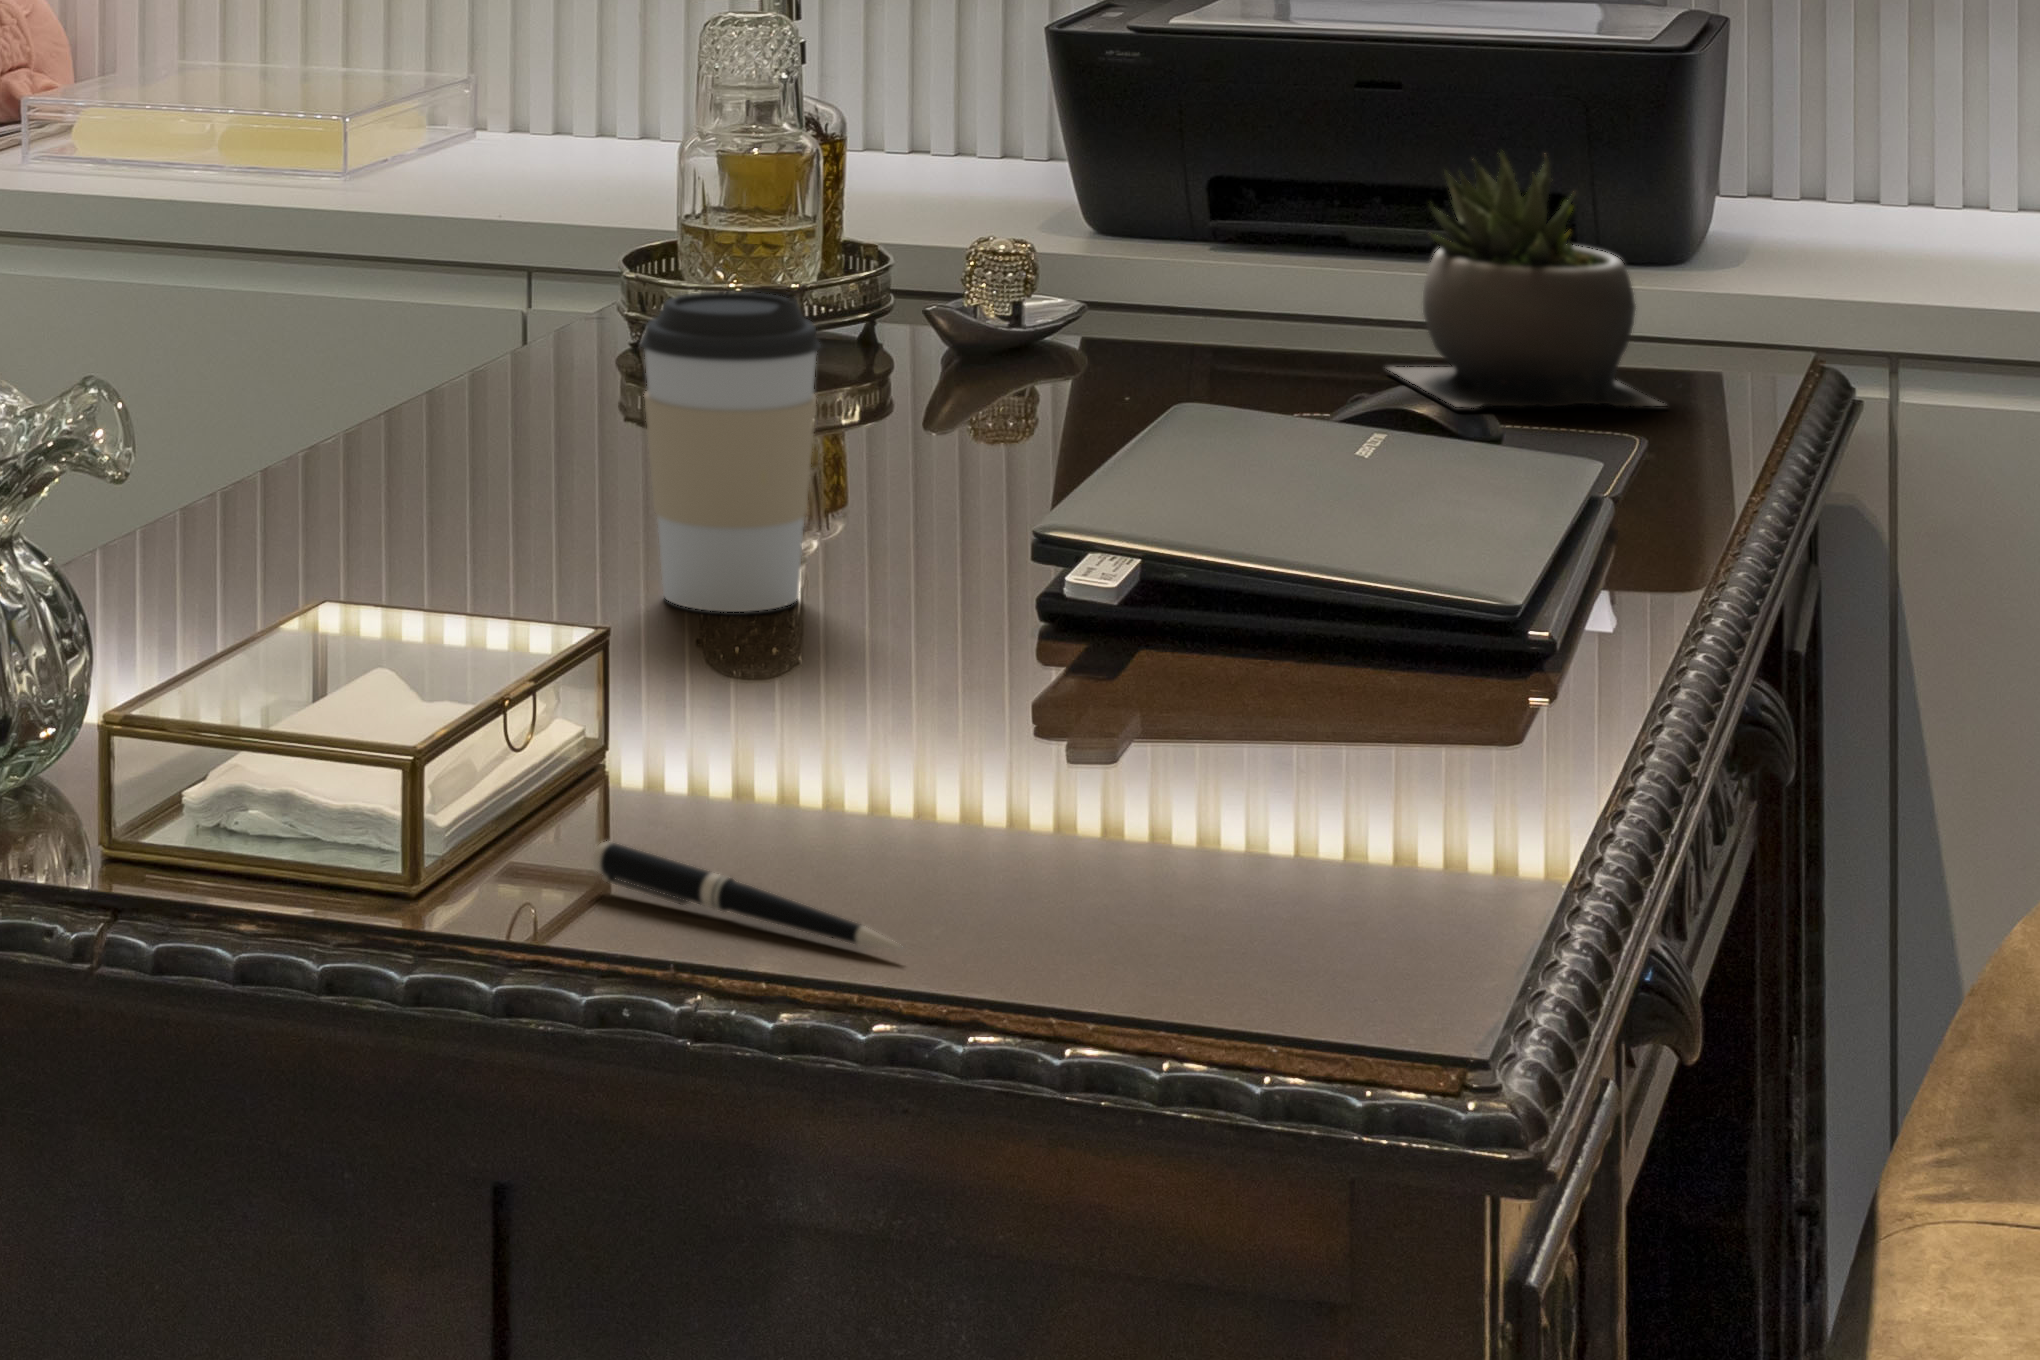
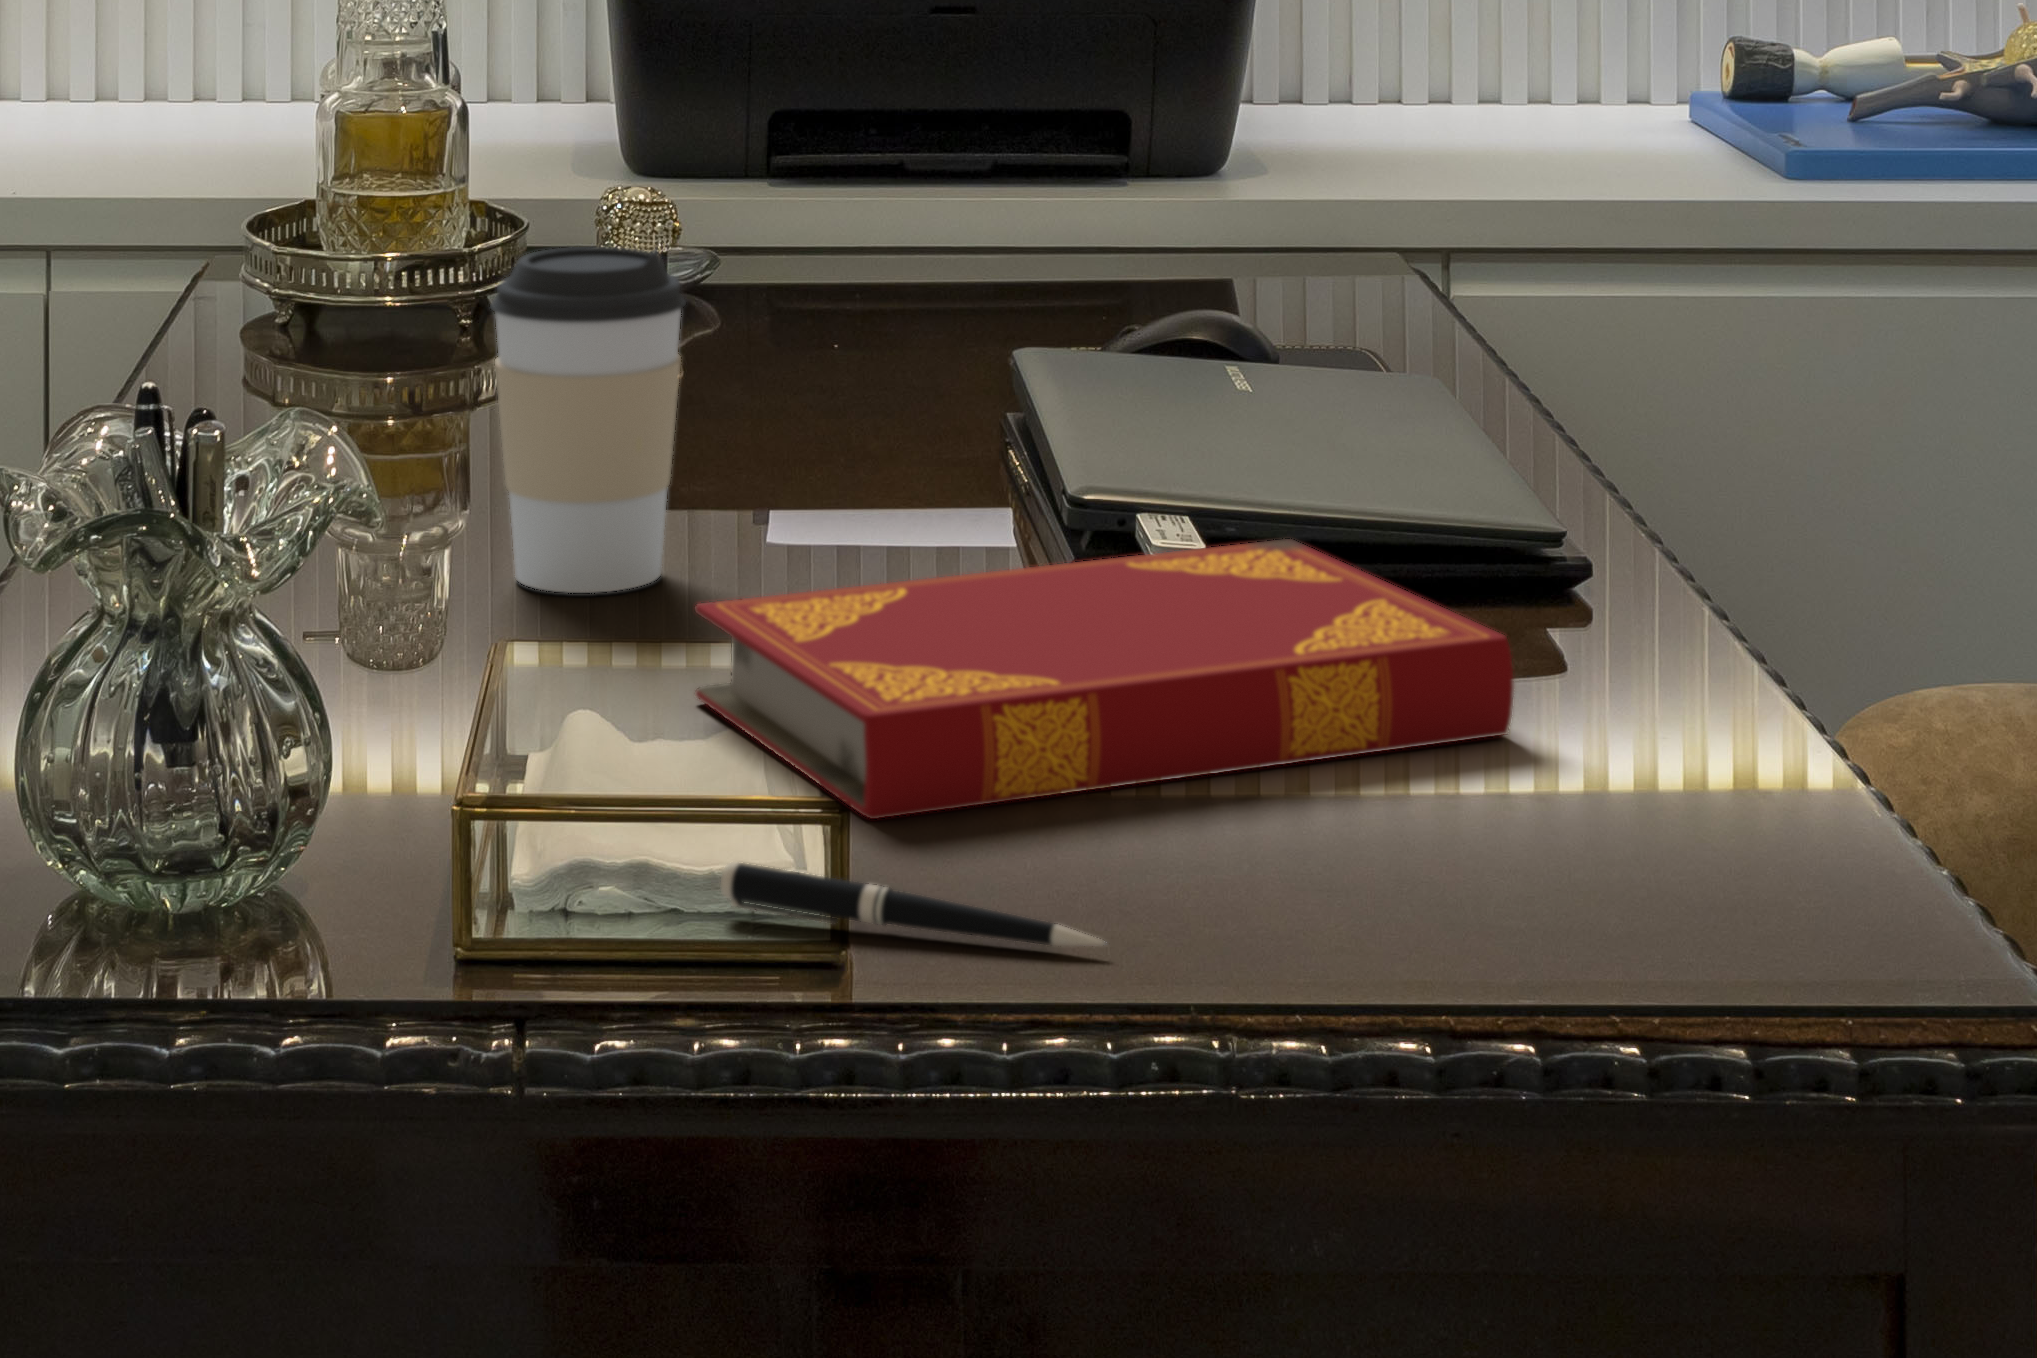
succulent plant: present [1388,150,1662,407] -> none [1025,59,1317,319]
hardback book: none [730,614,1469,825] -> present [695,539,1514,819]

